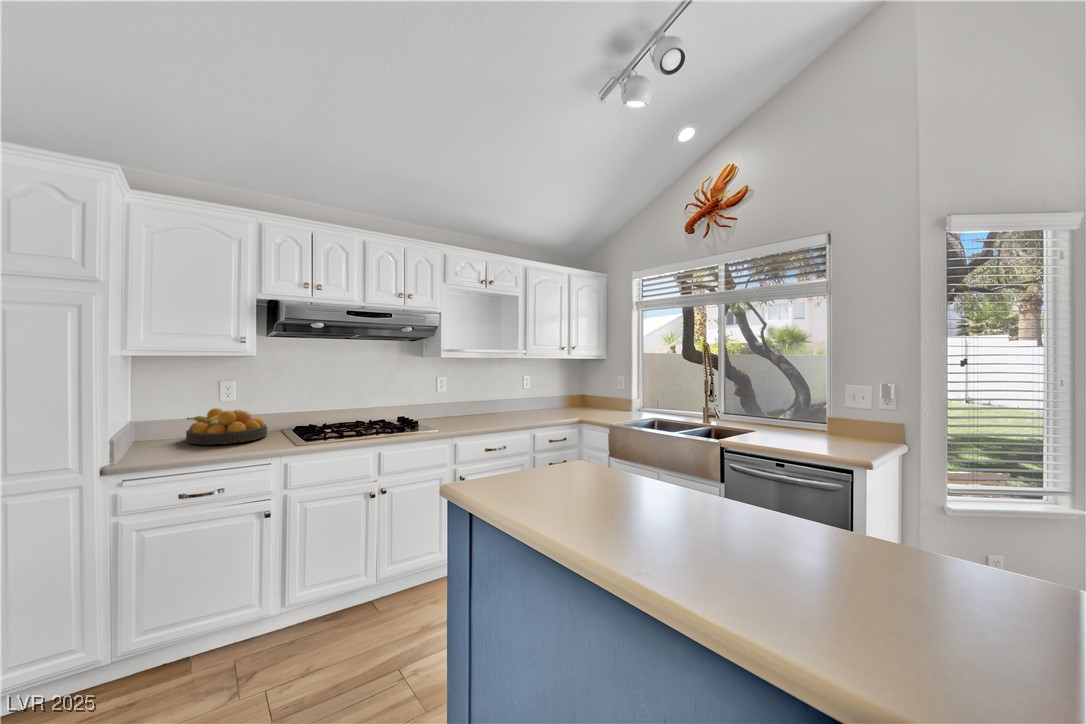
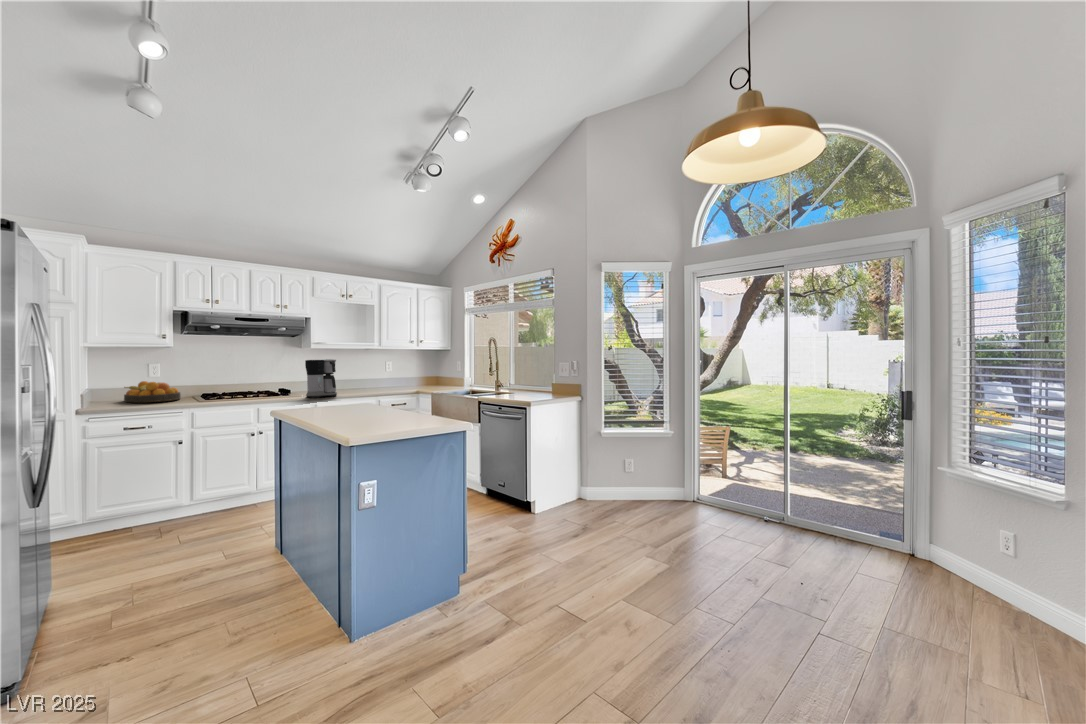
coffee maker: none [441,374,483,433] -> present [305,359,337,398]

